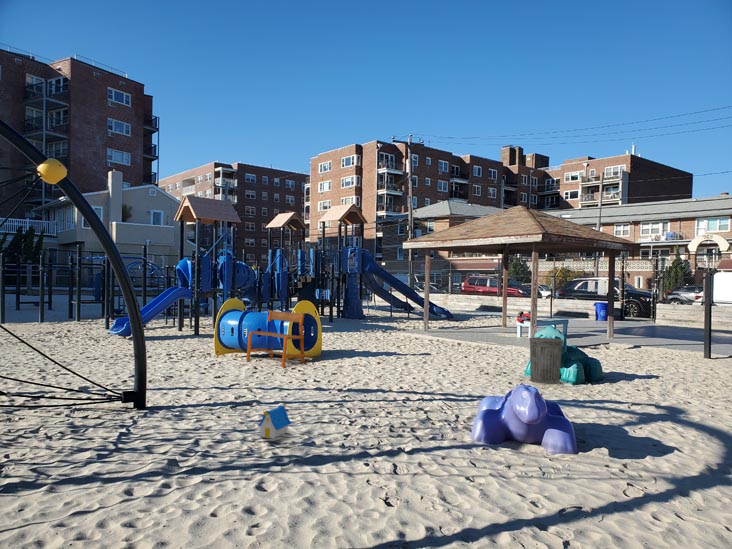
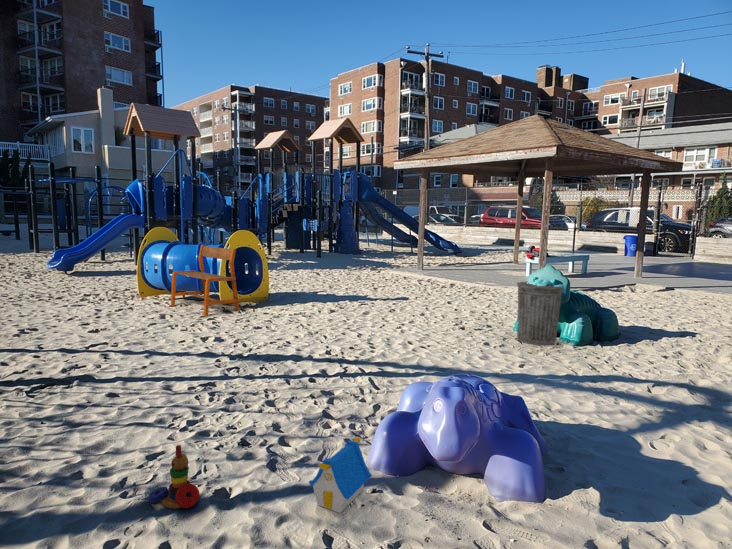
toy house: present [258,404,291,439] -> present [309,437,372,513]
stacking toy: none [361,422,391,457] -> present [148,445,199,508]

